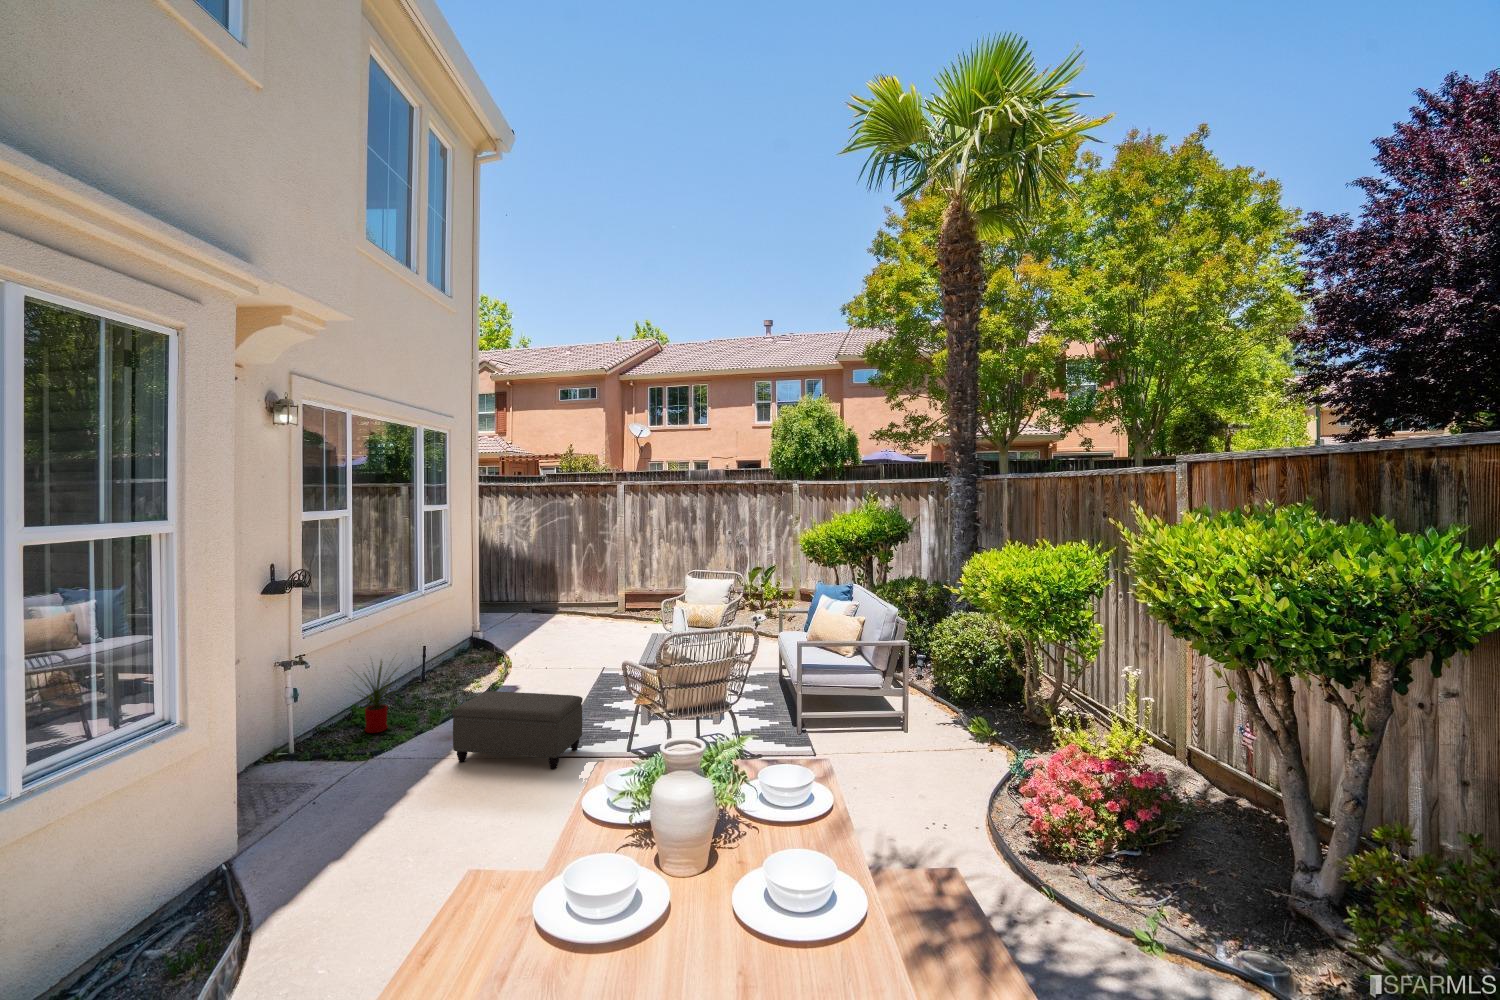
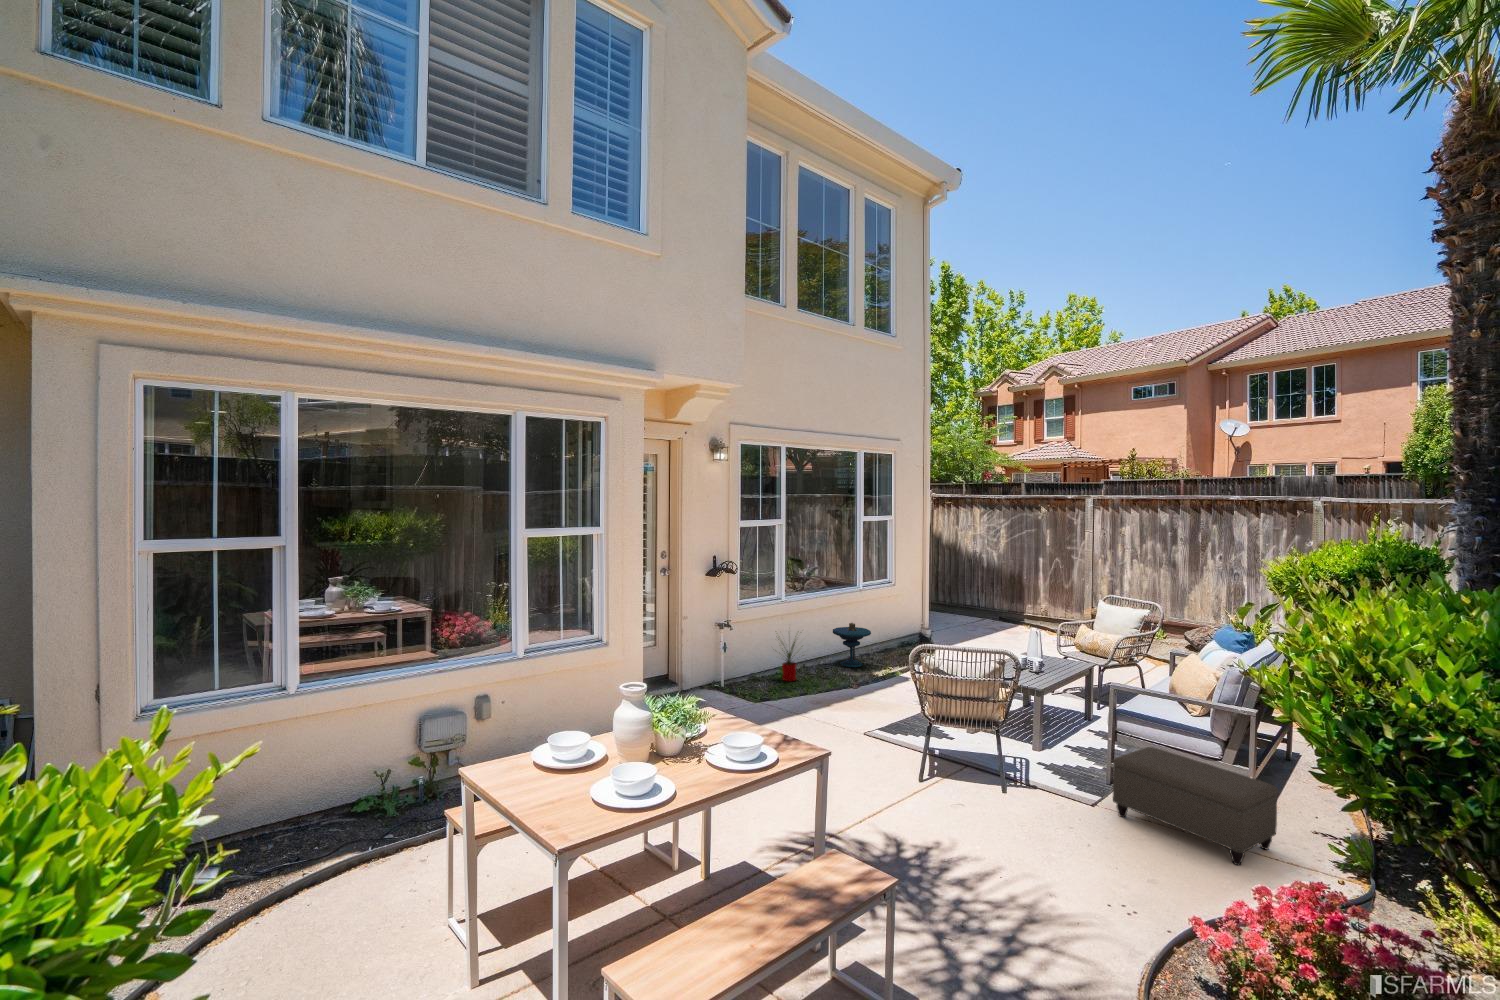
side table: none [408,636,462,696] -> present [833,623,871,668]
ottoman: present [452,691,583,769] -> present [1113,747,1278,865]

